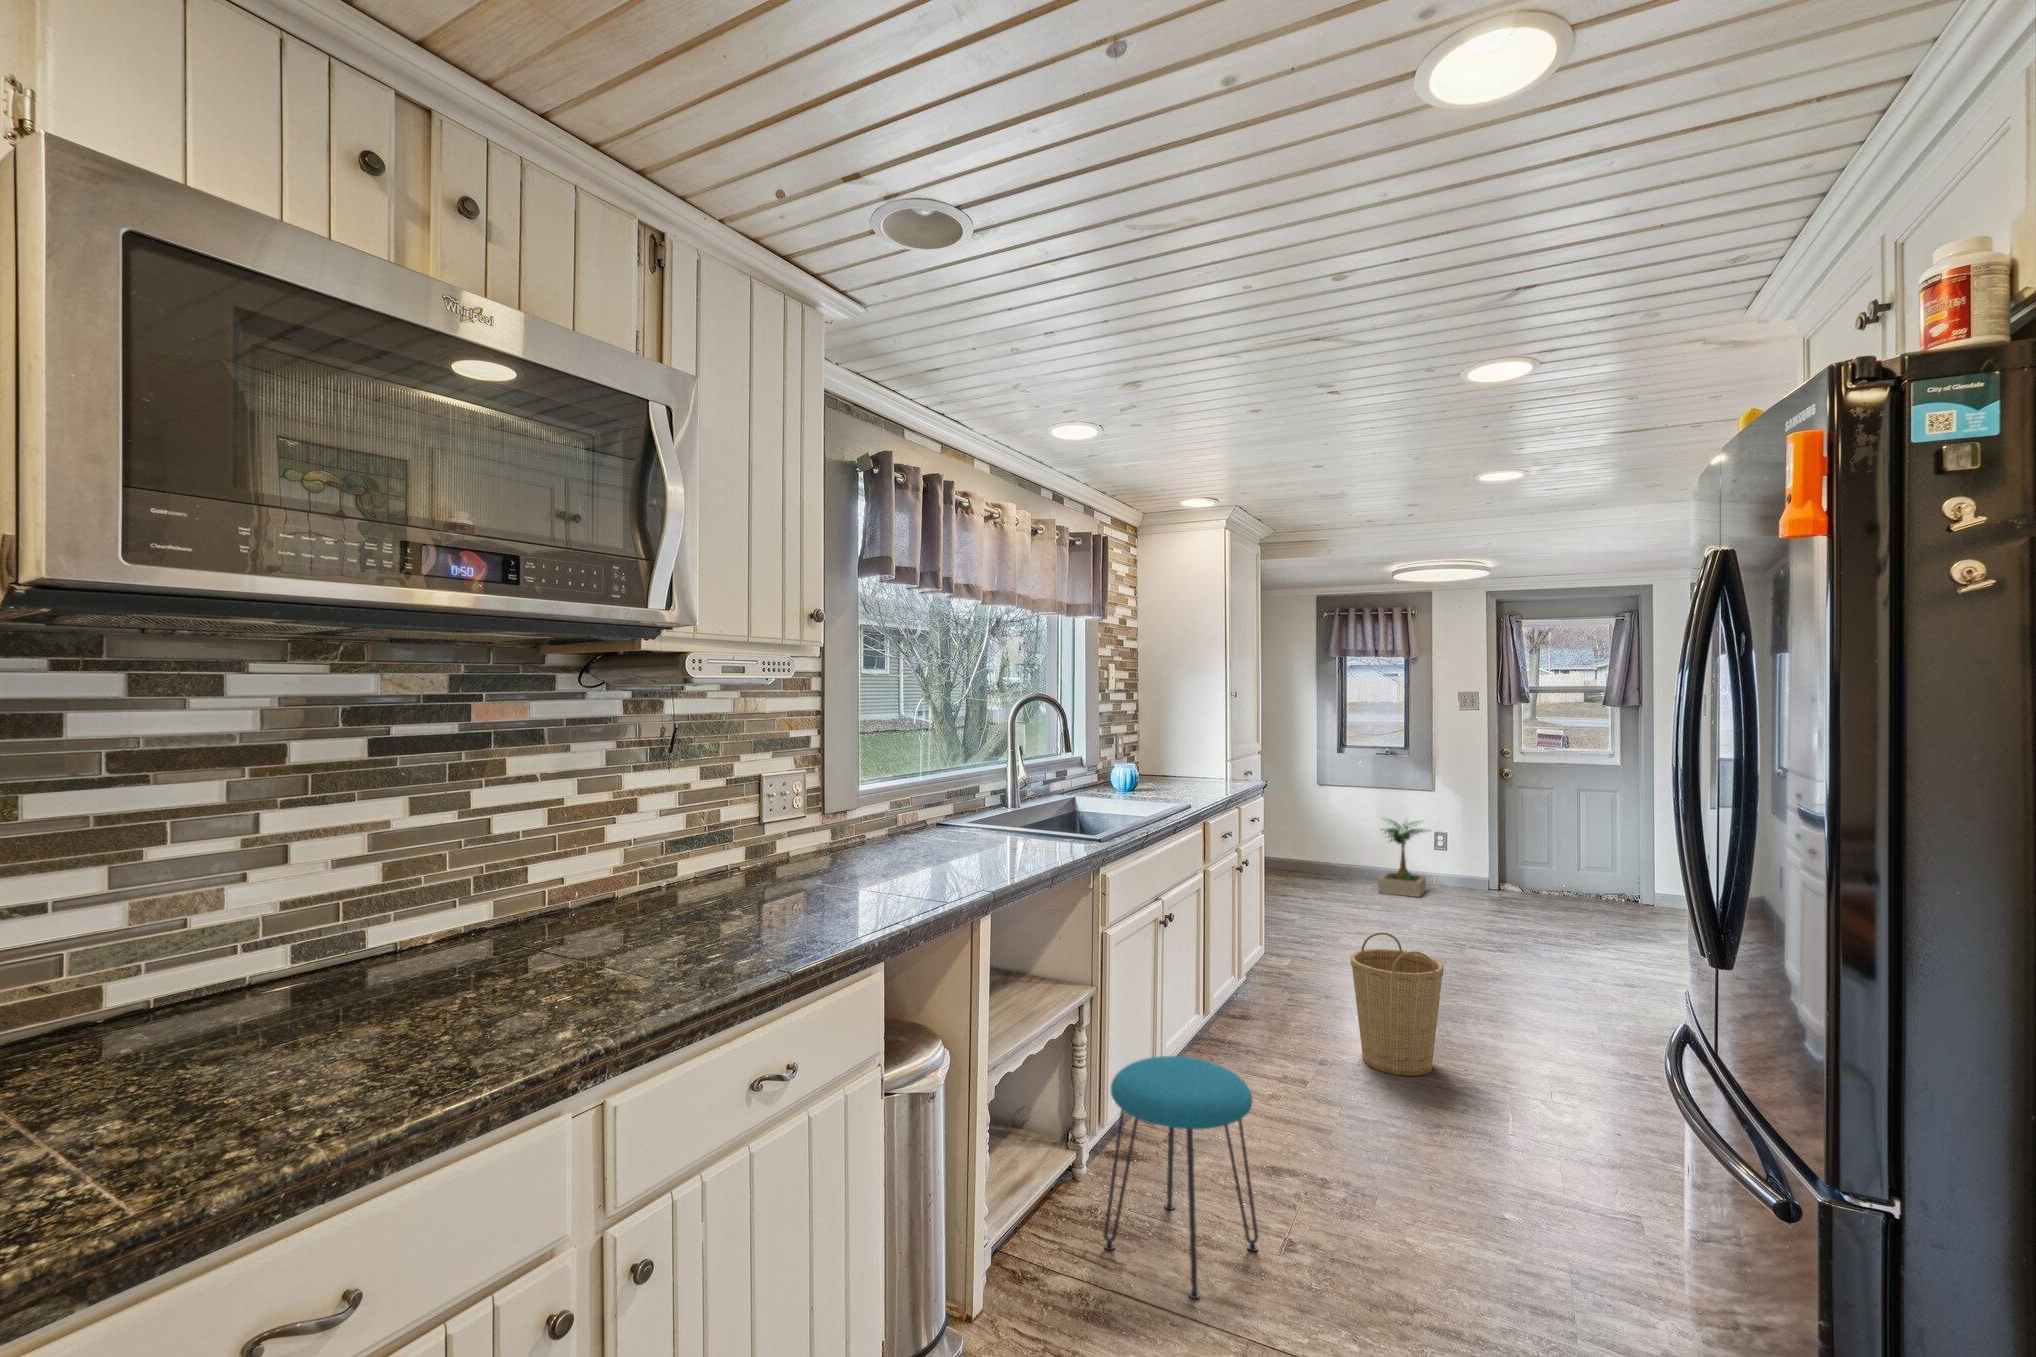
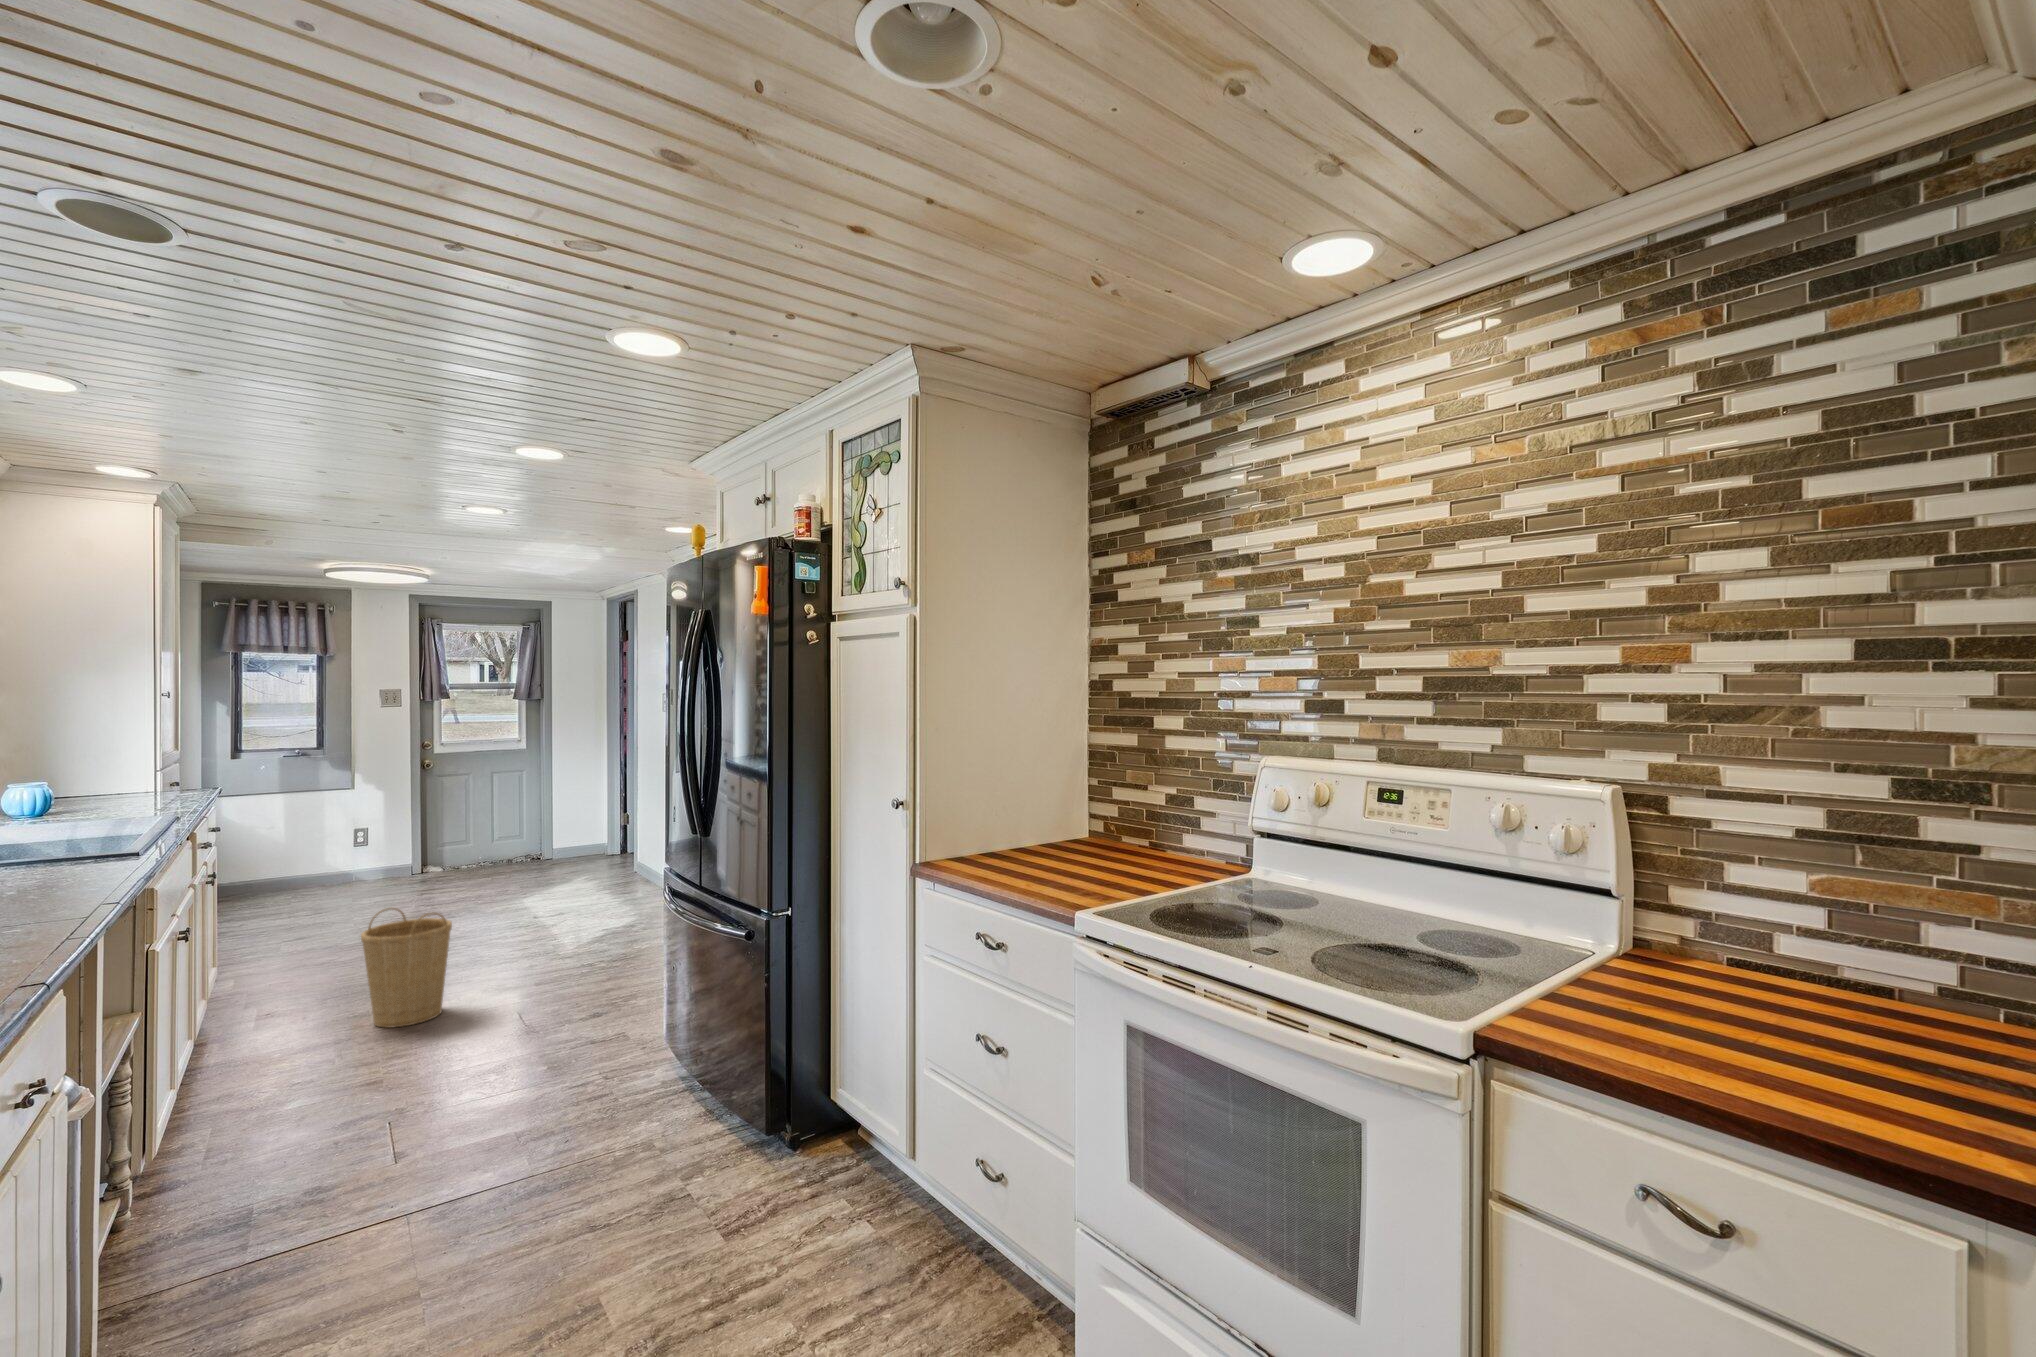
potted plant: present [1378,819,1428,897] -> none [290,819,361,902]
stool: present [1104,1056,1258,1298] -> none [214,1026,375,1236]

